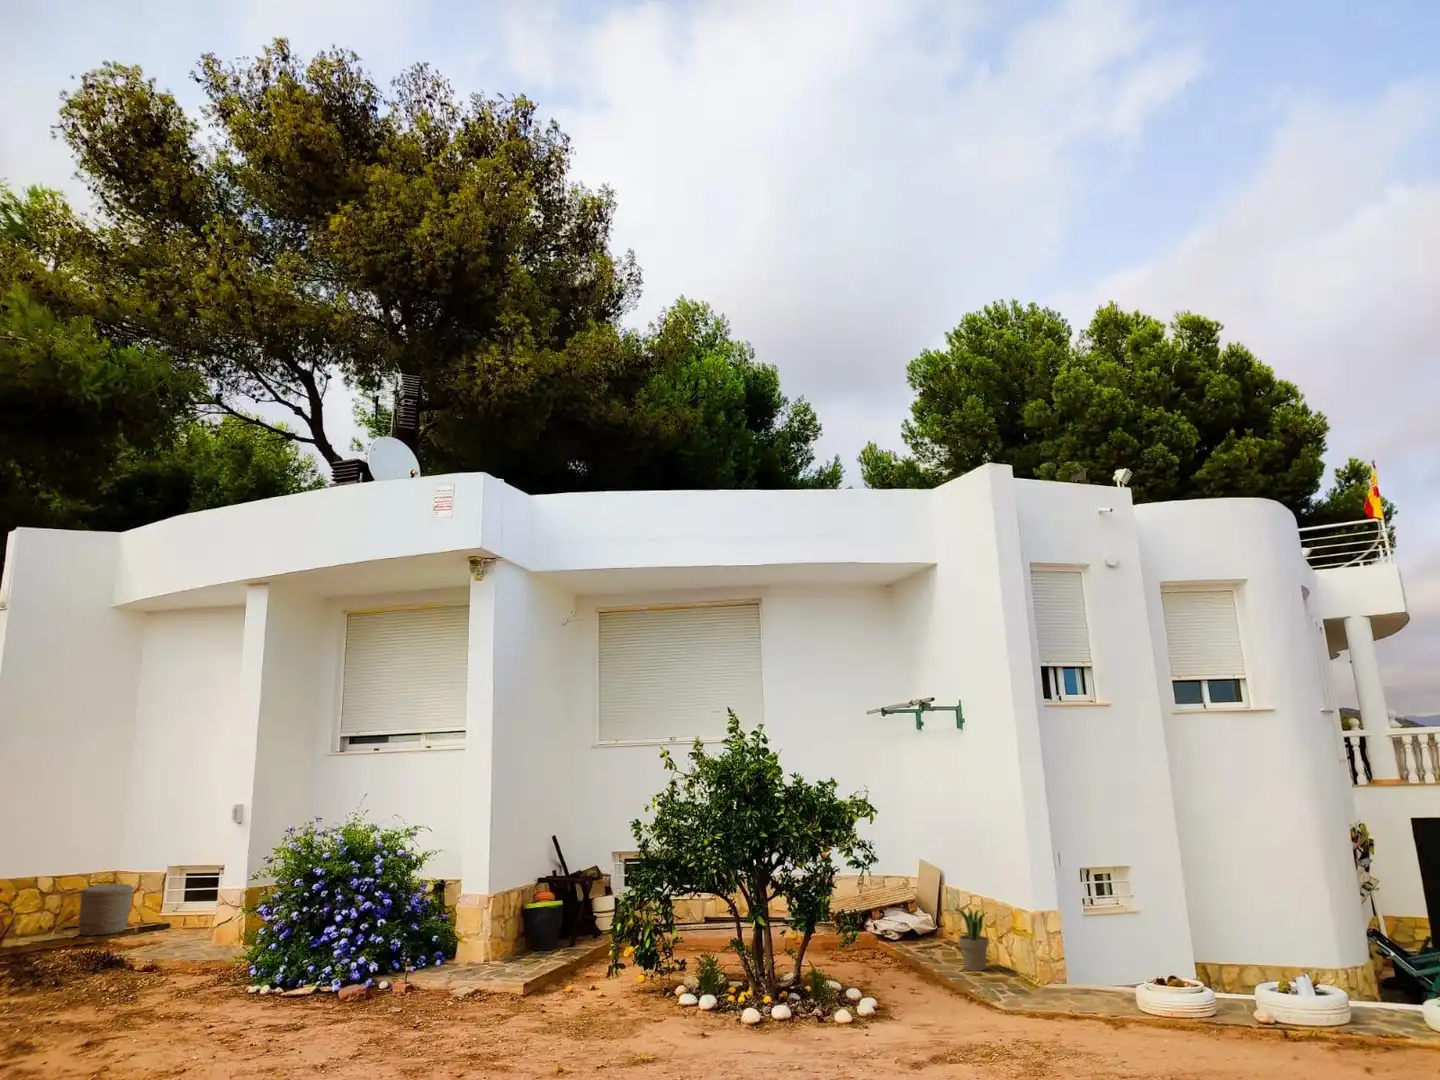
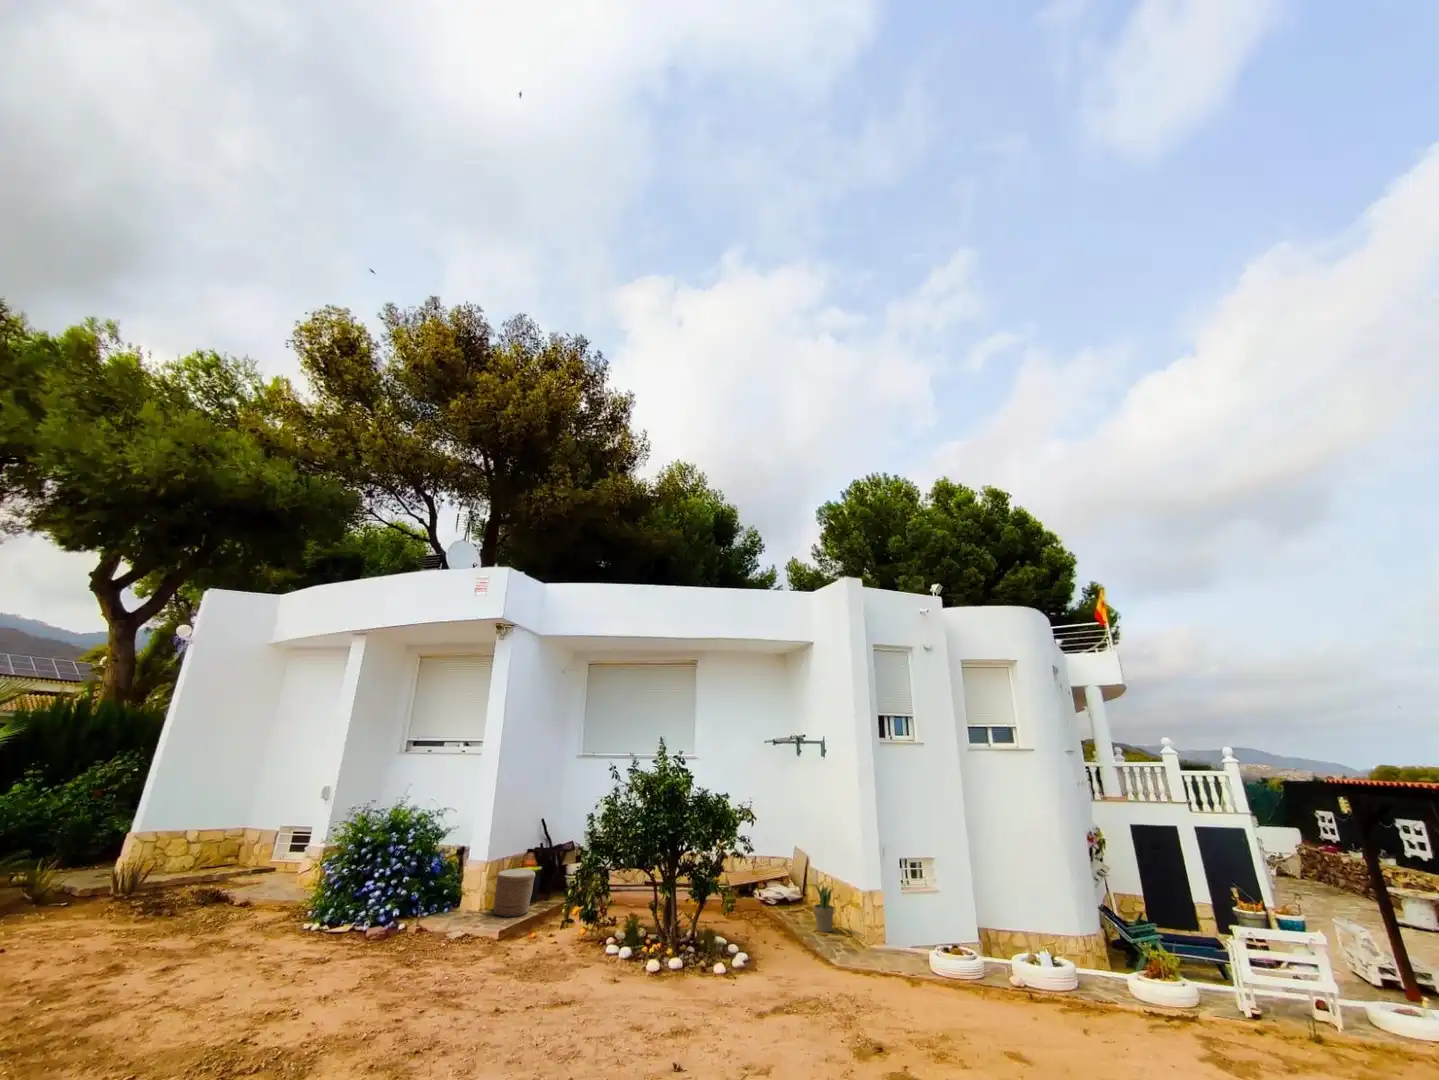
woven basket: present [78,884,133,936] -> present [494,869,535,917]

